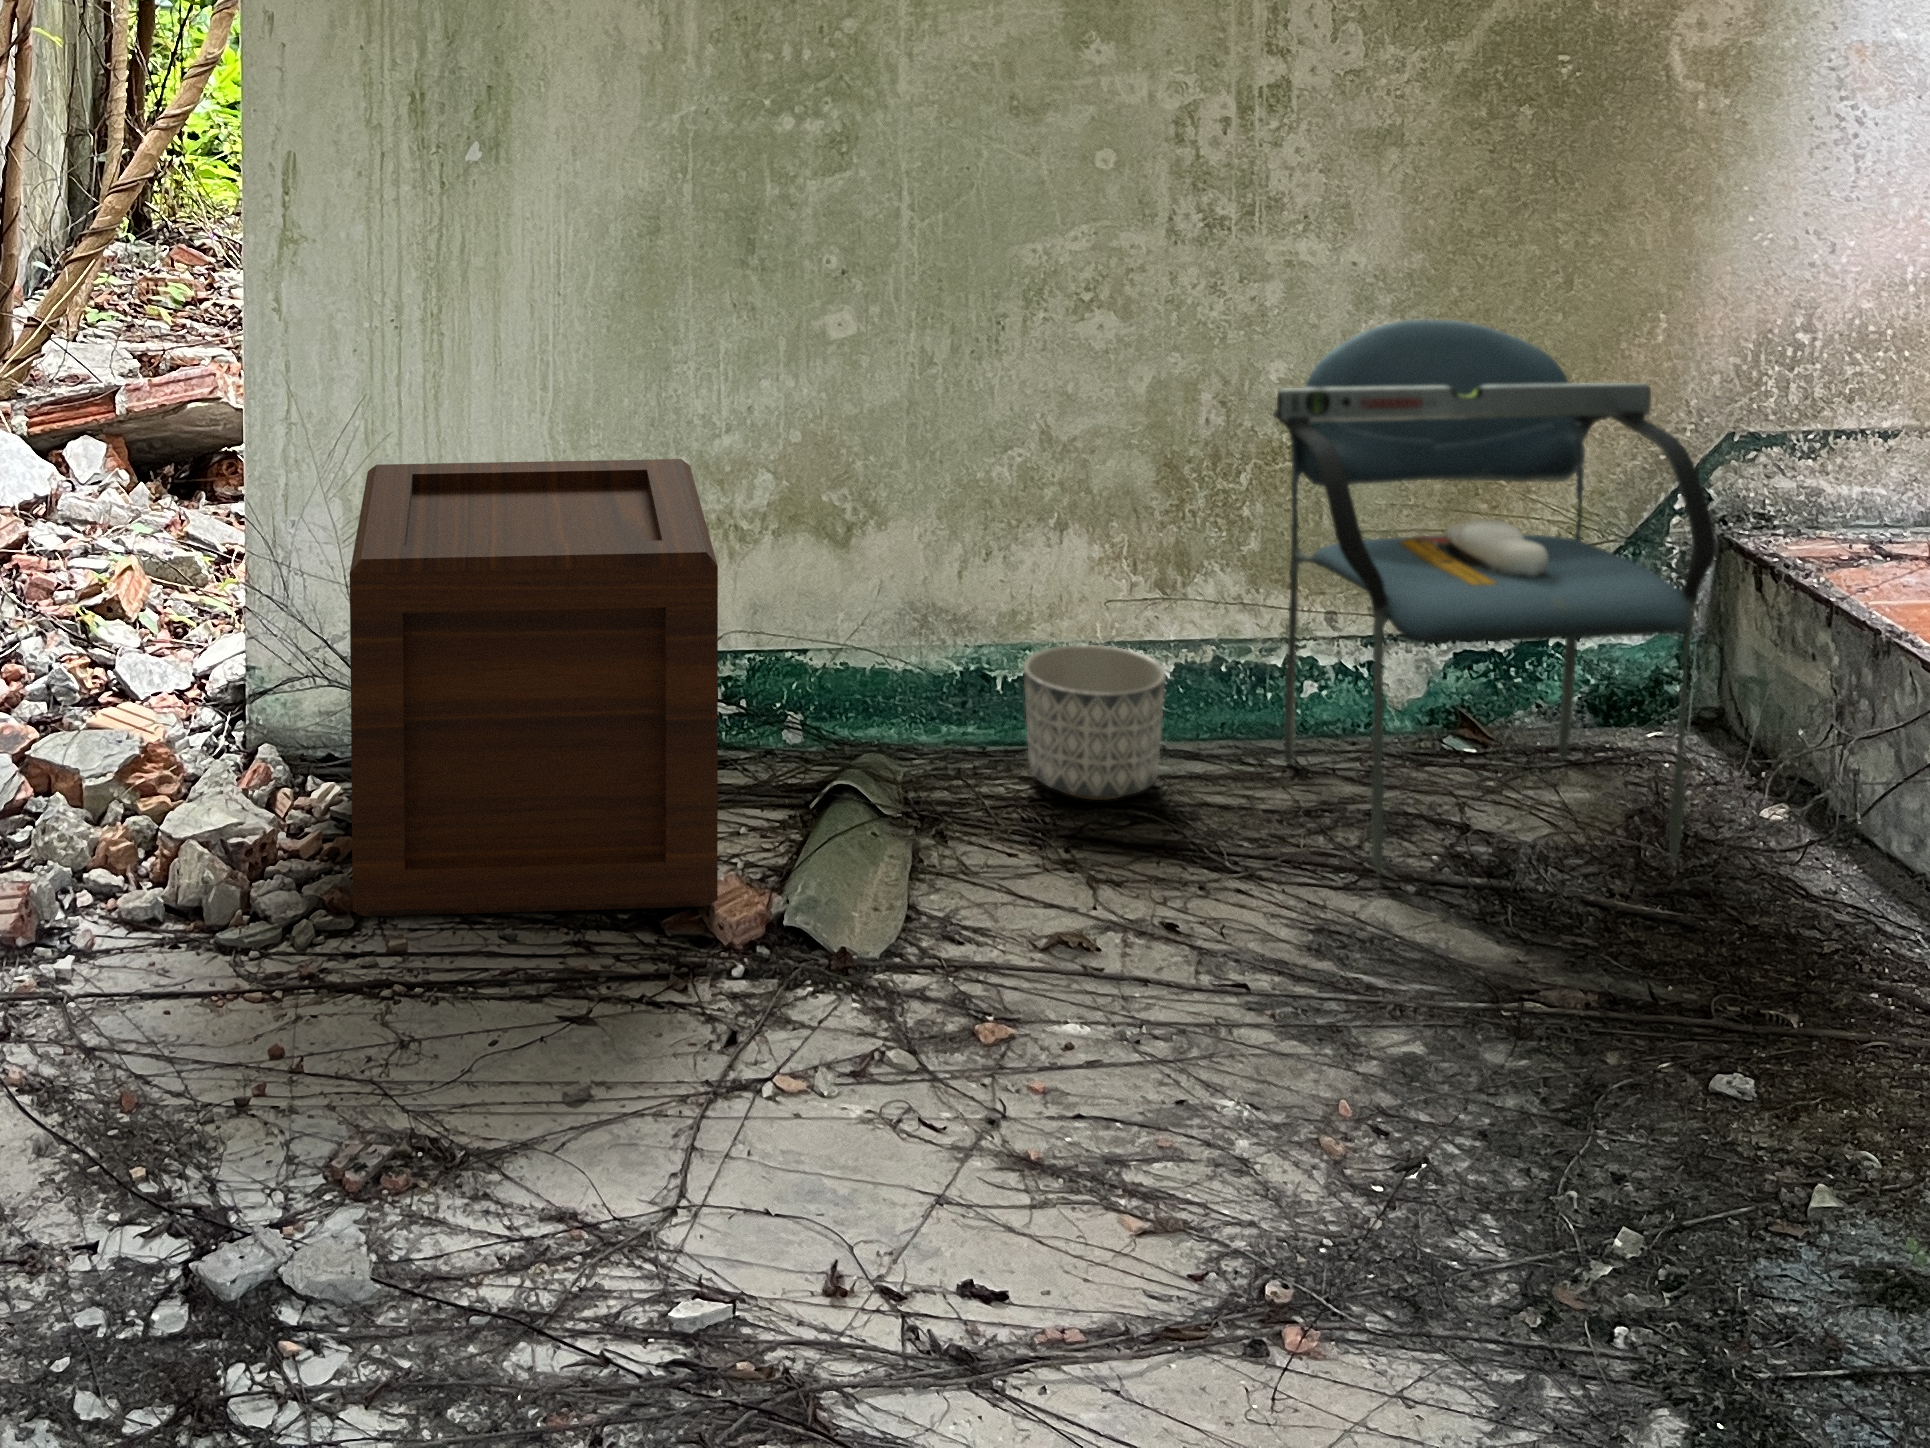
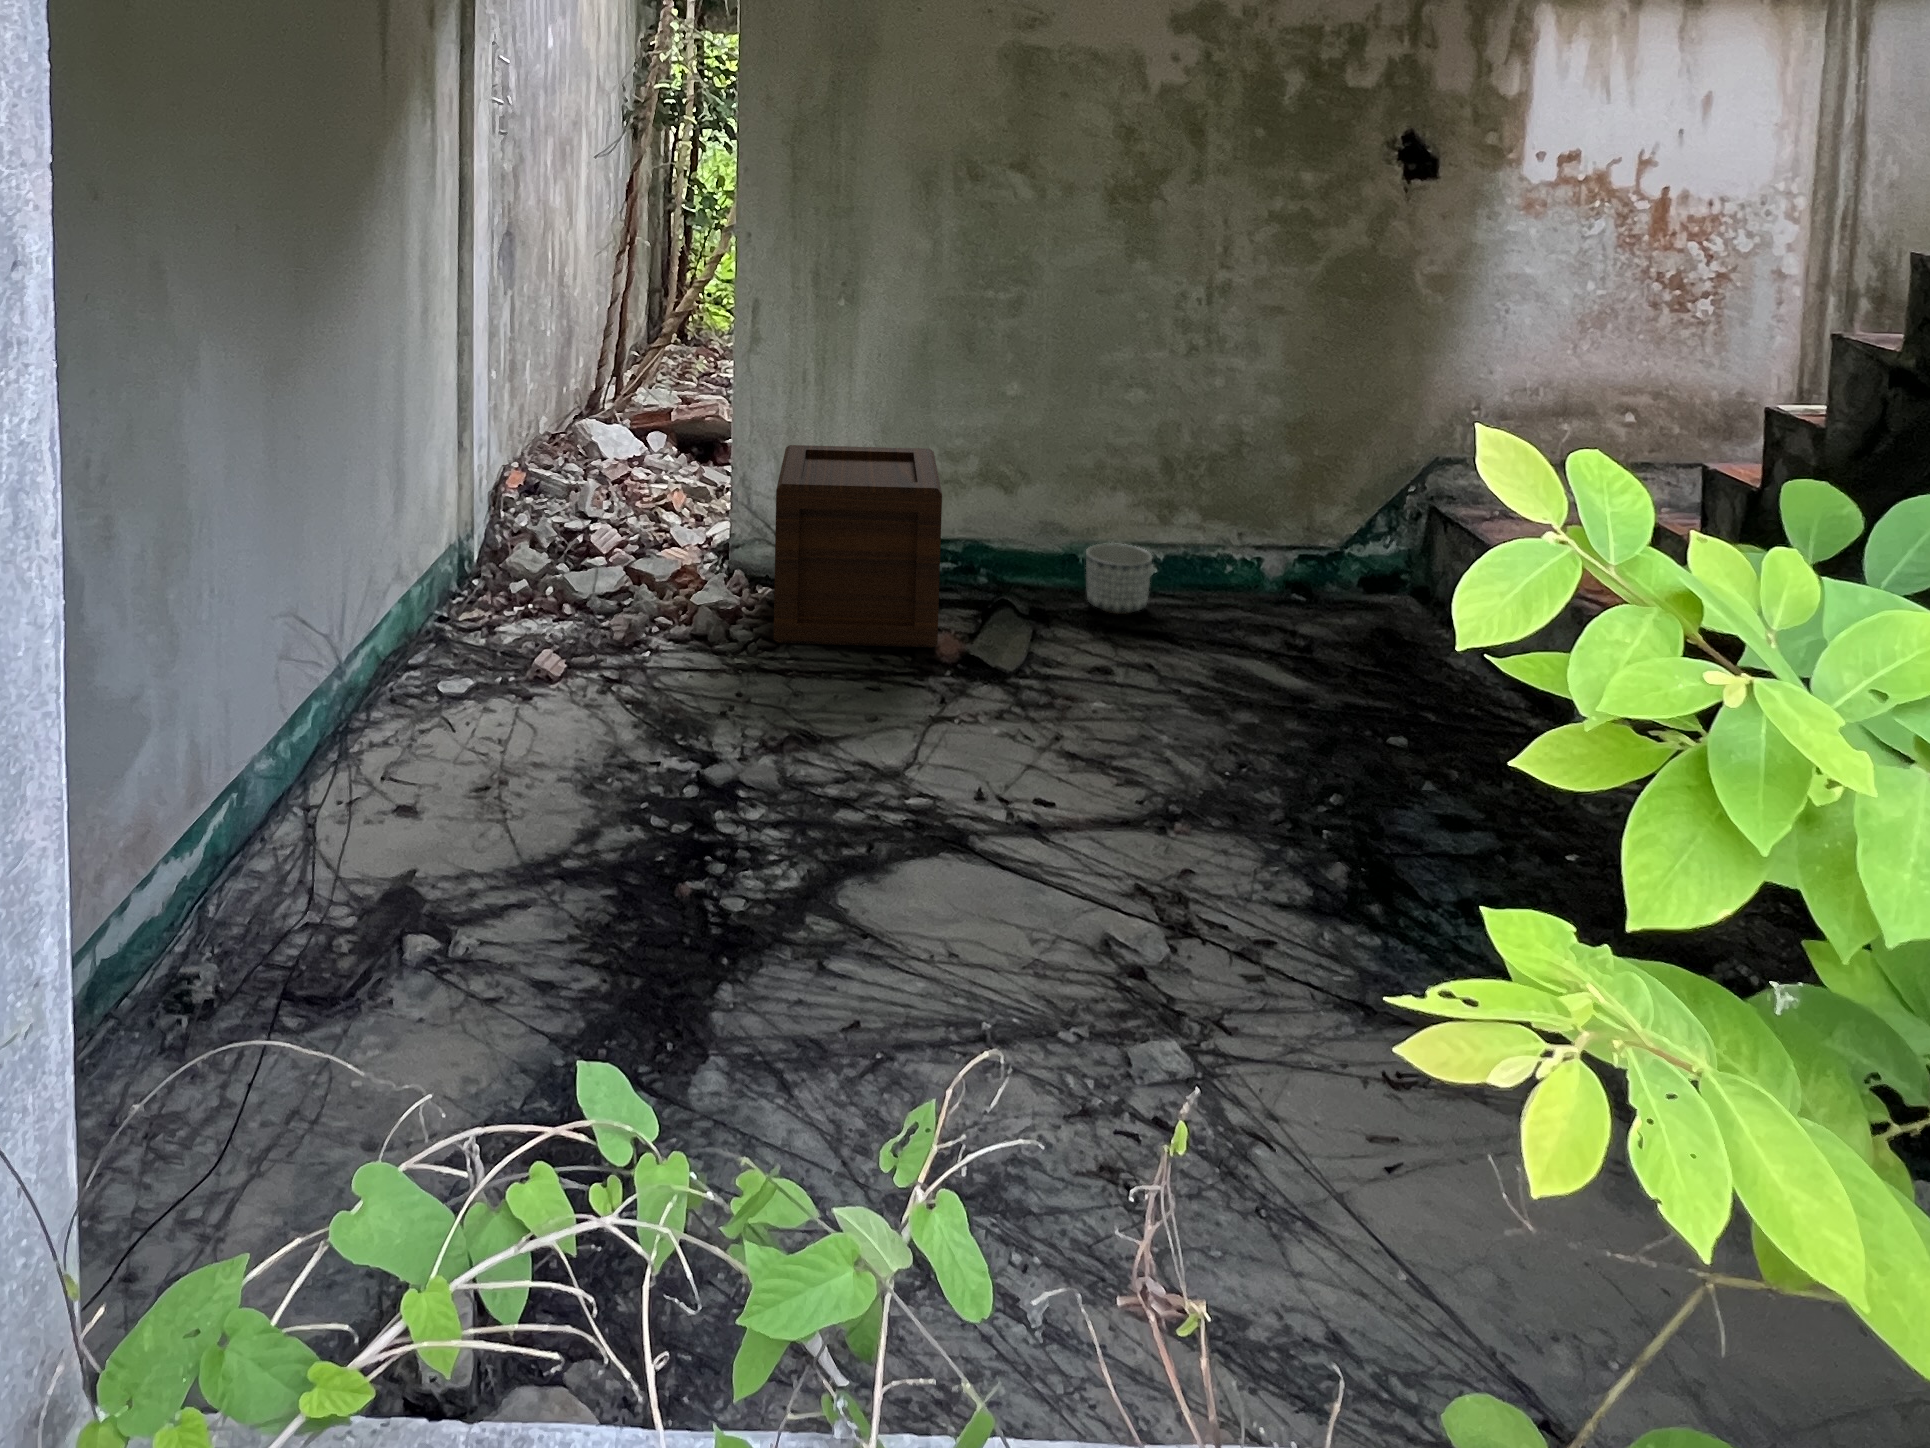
chair: present [1273,320,1716,876] -> none [1209,399,1414,655]

